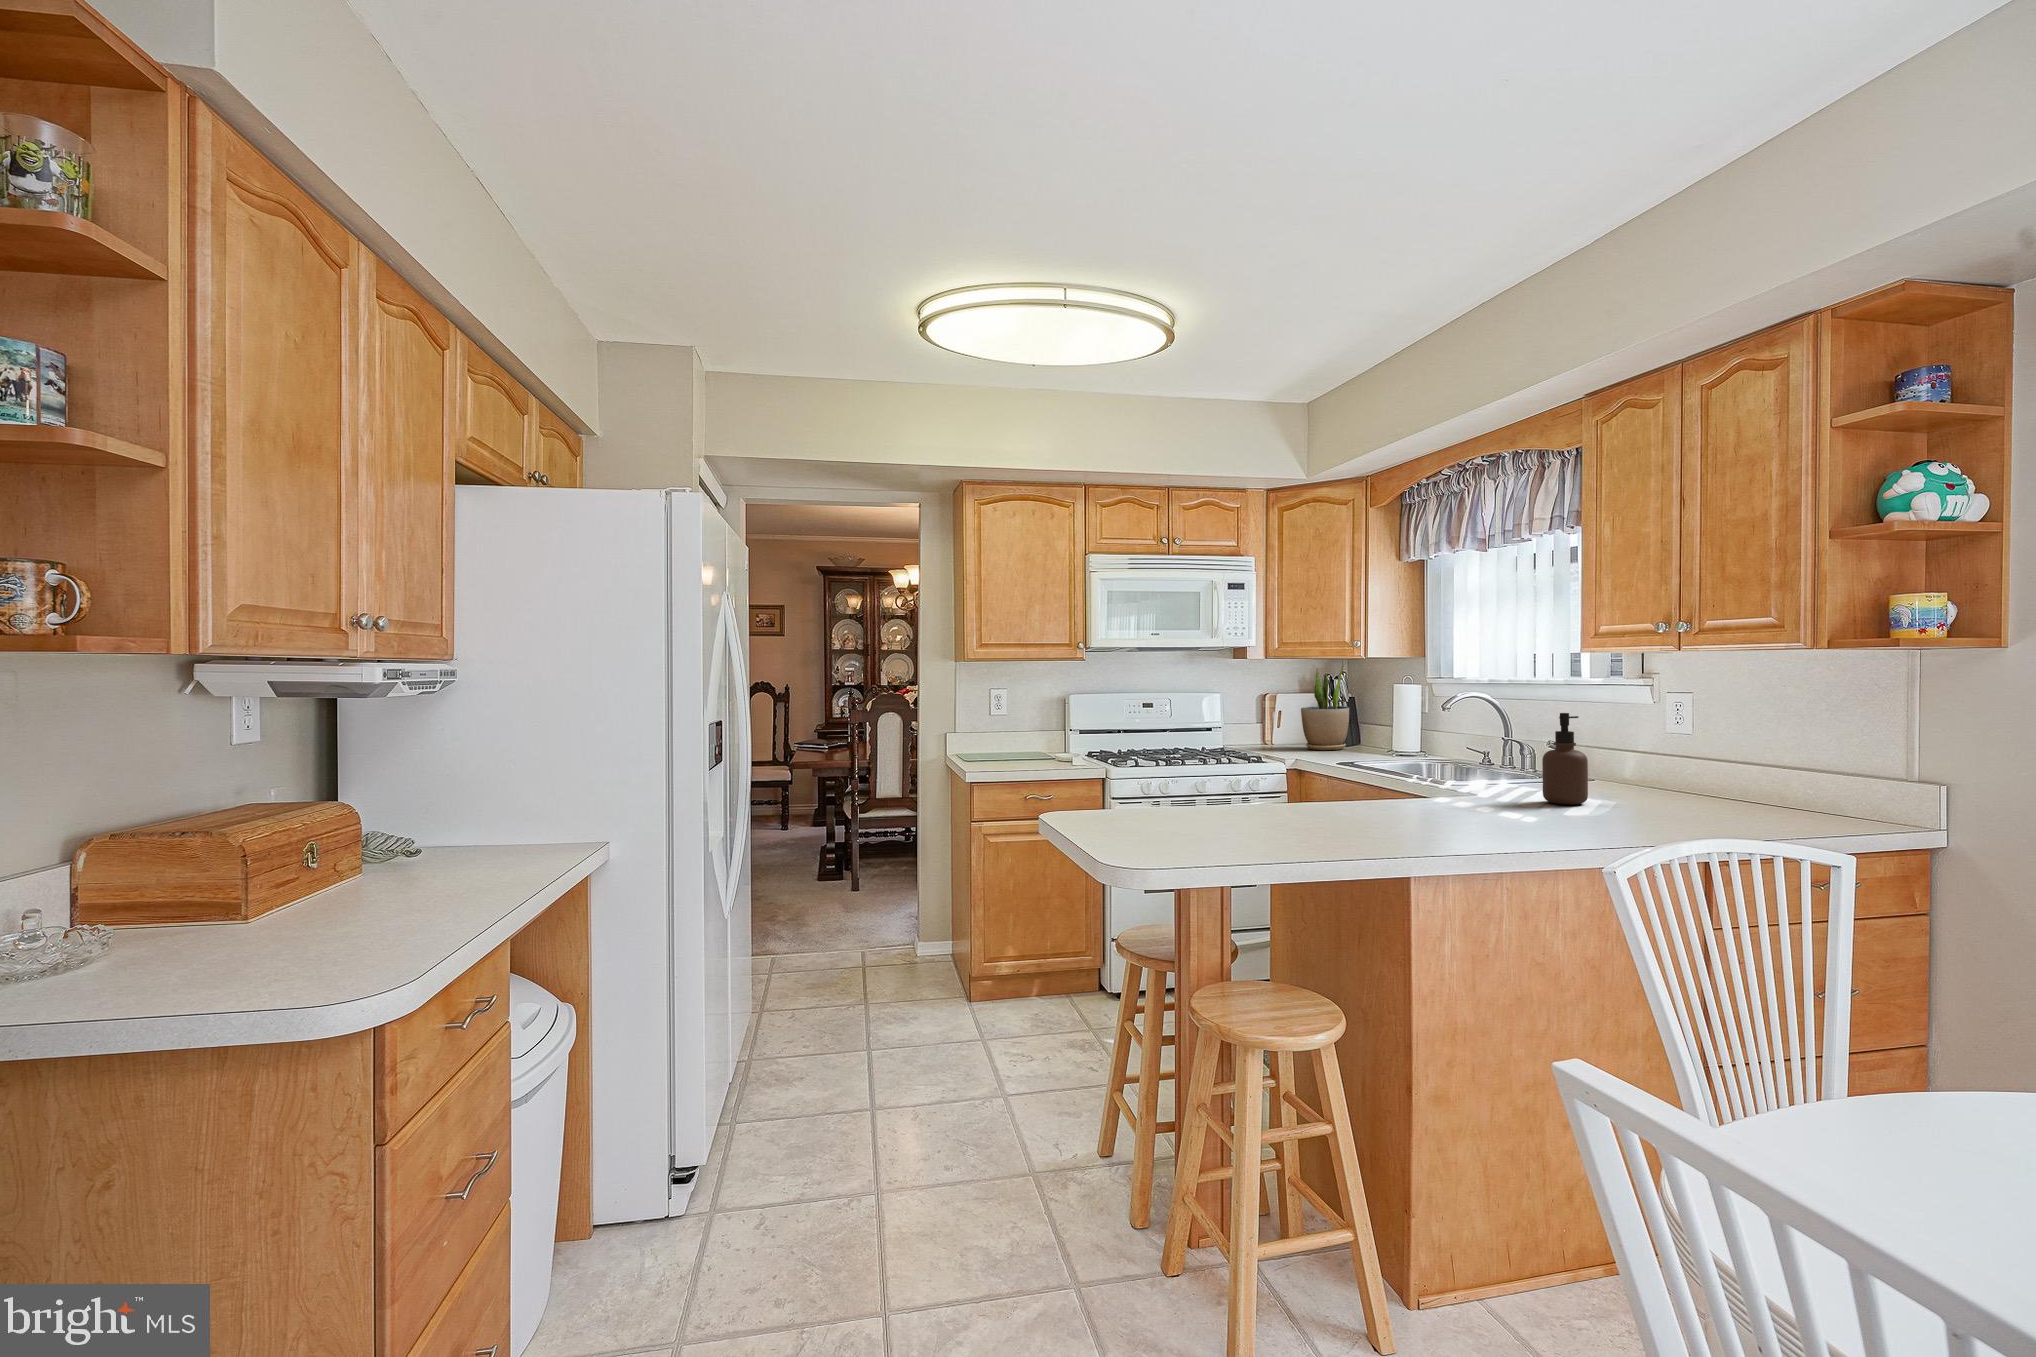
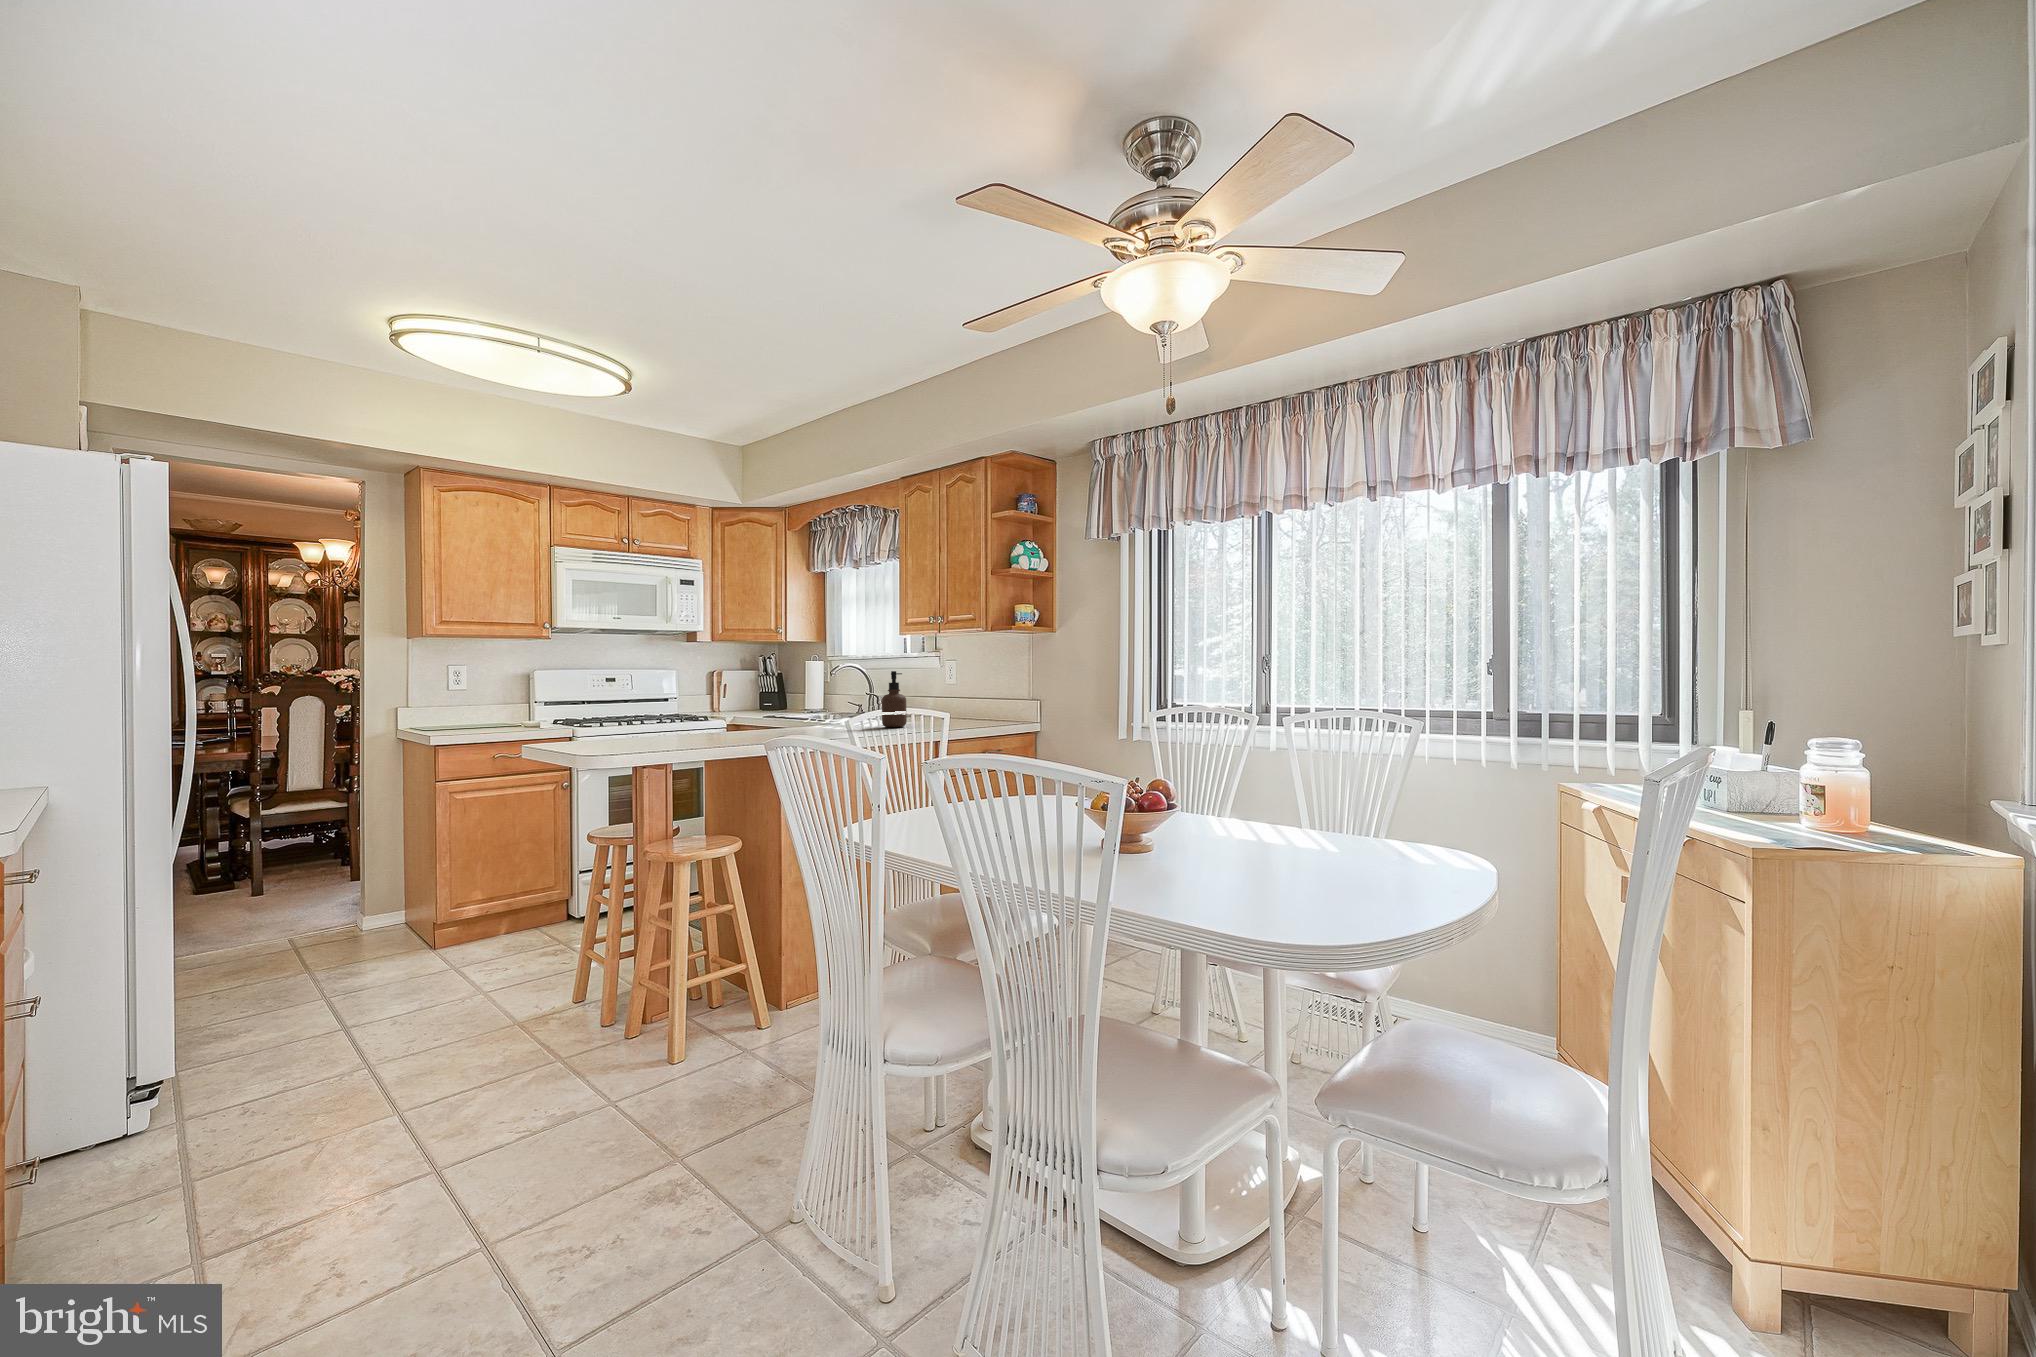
potted plant: present [1301,663,1349,750] -> none [738,645,775,712]

